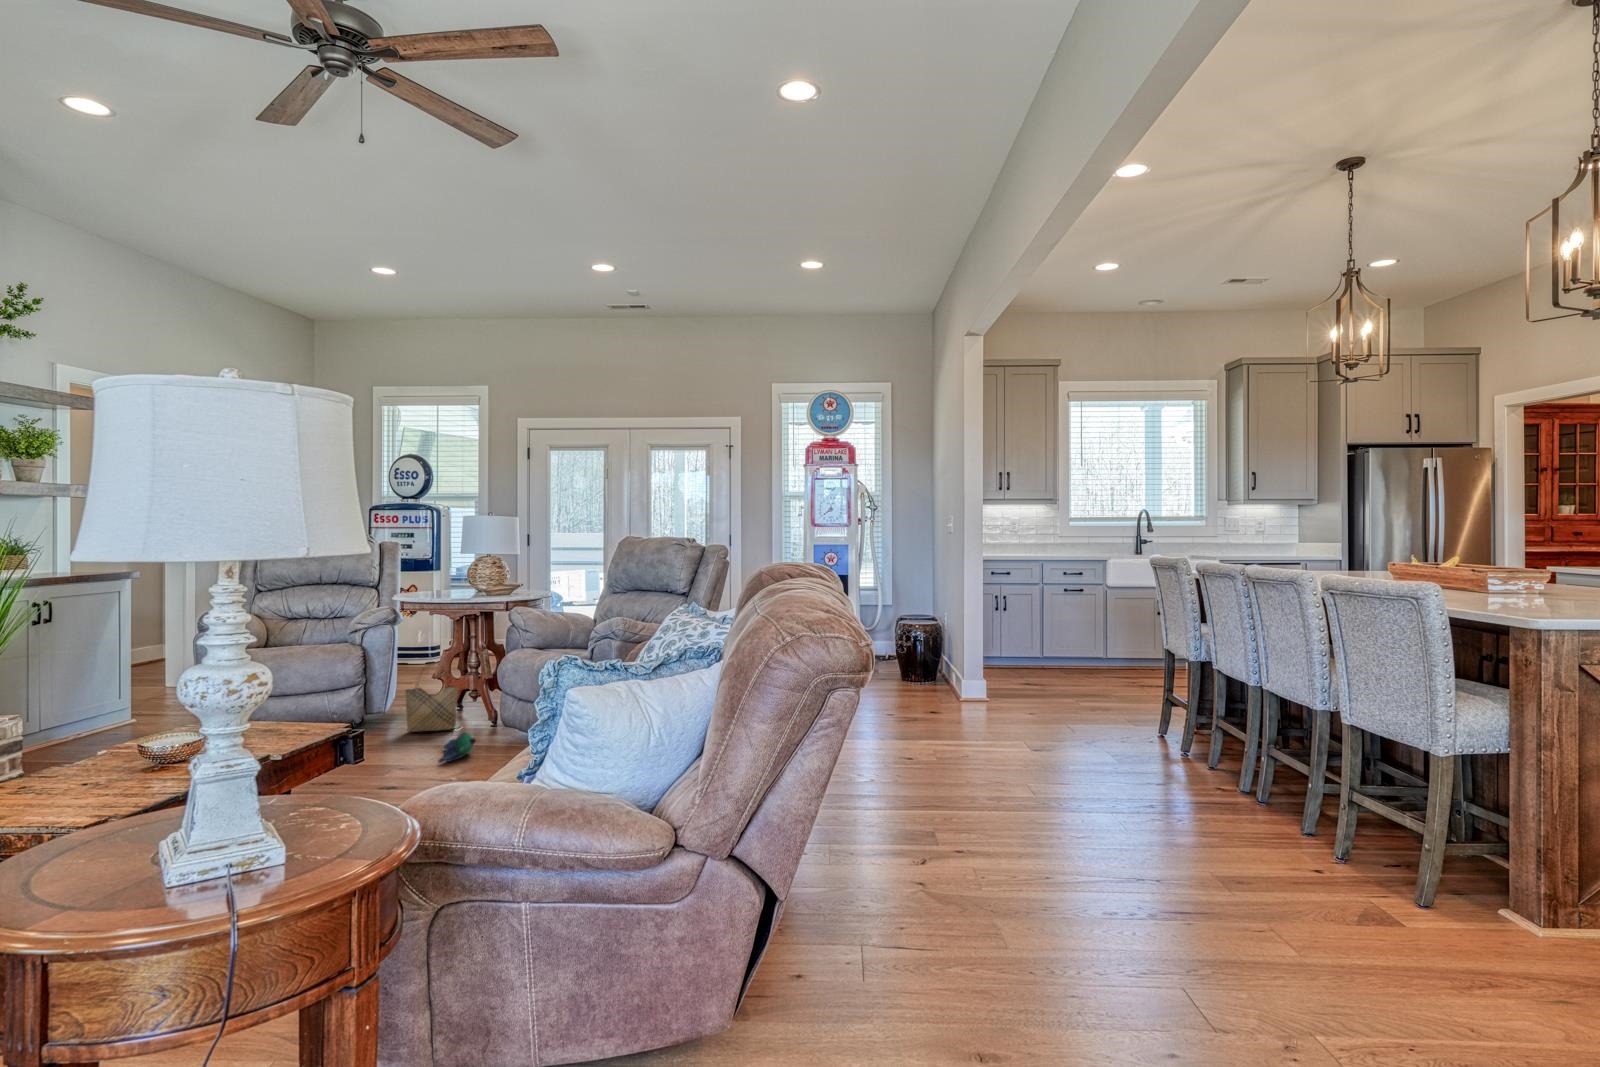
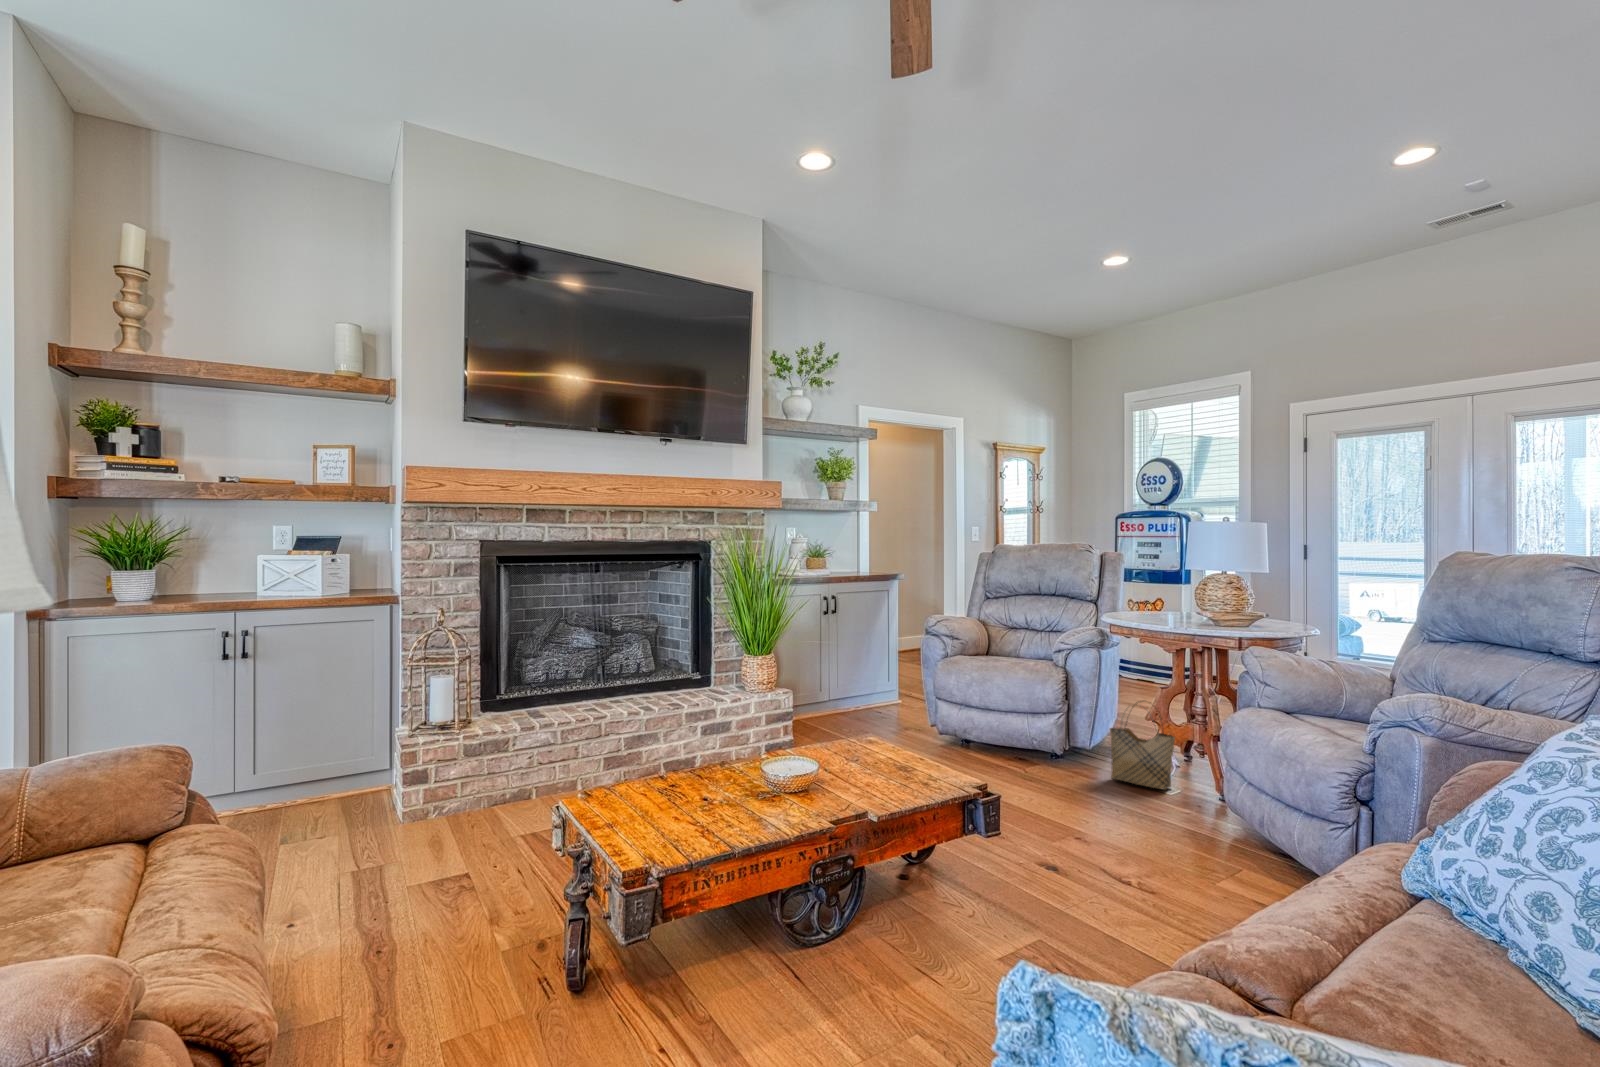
plush toy: present [438,733,476,763] -> none [1127,807,1182,843]

